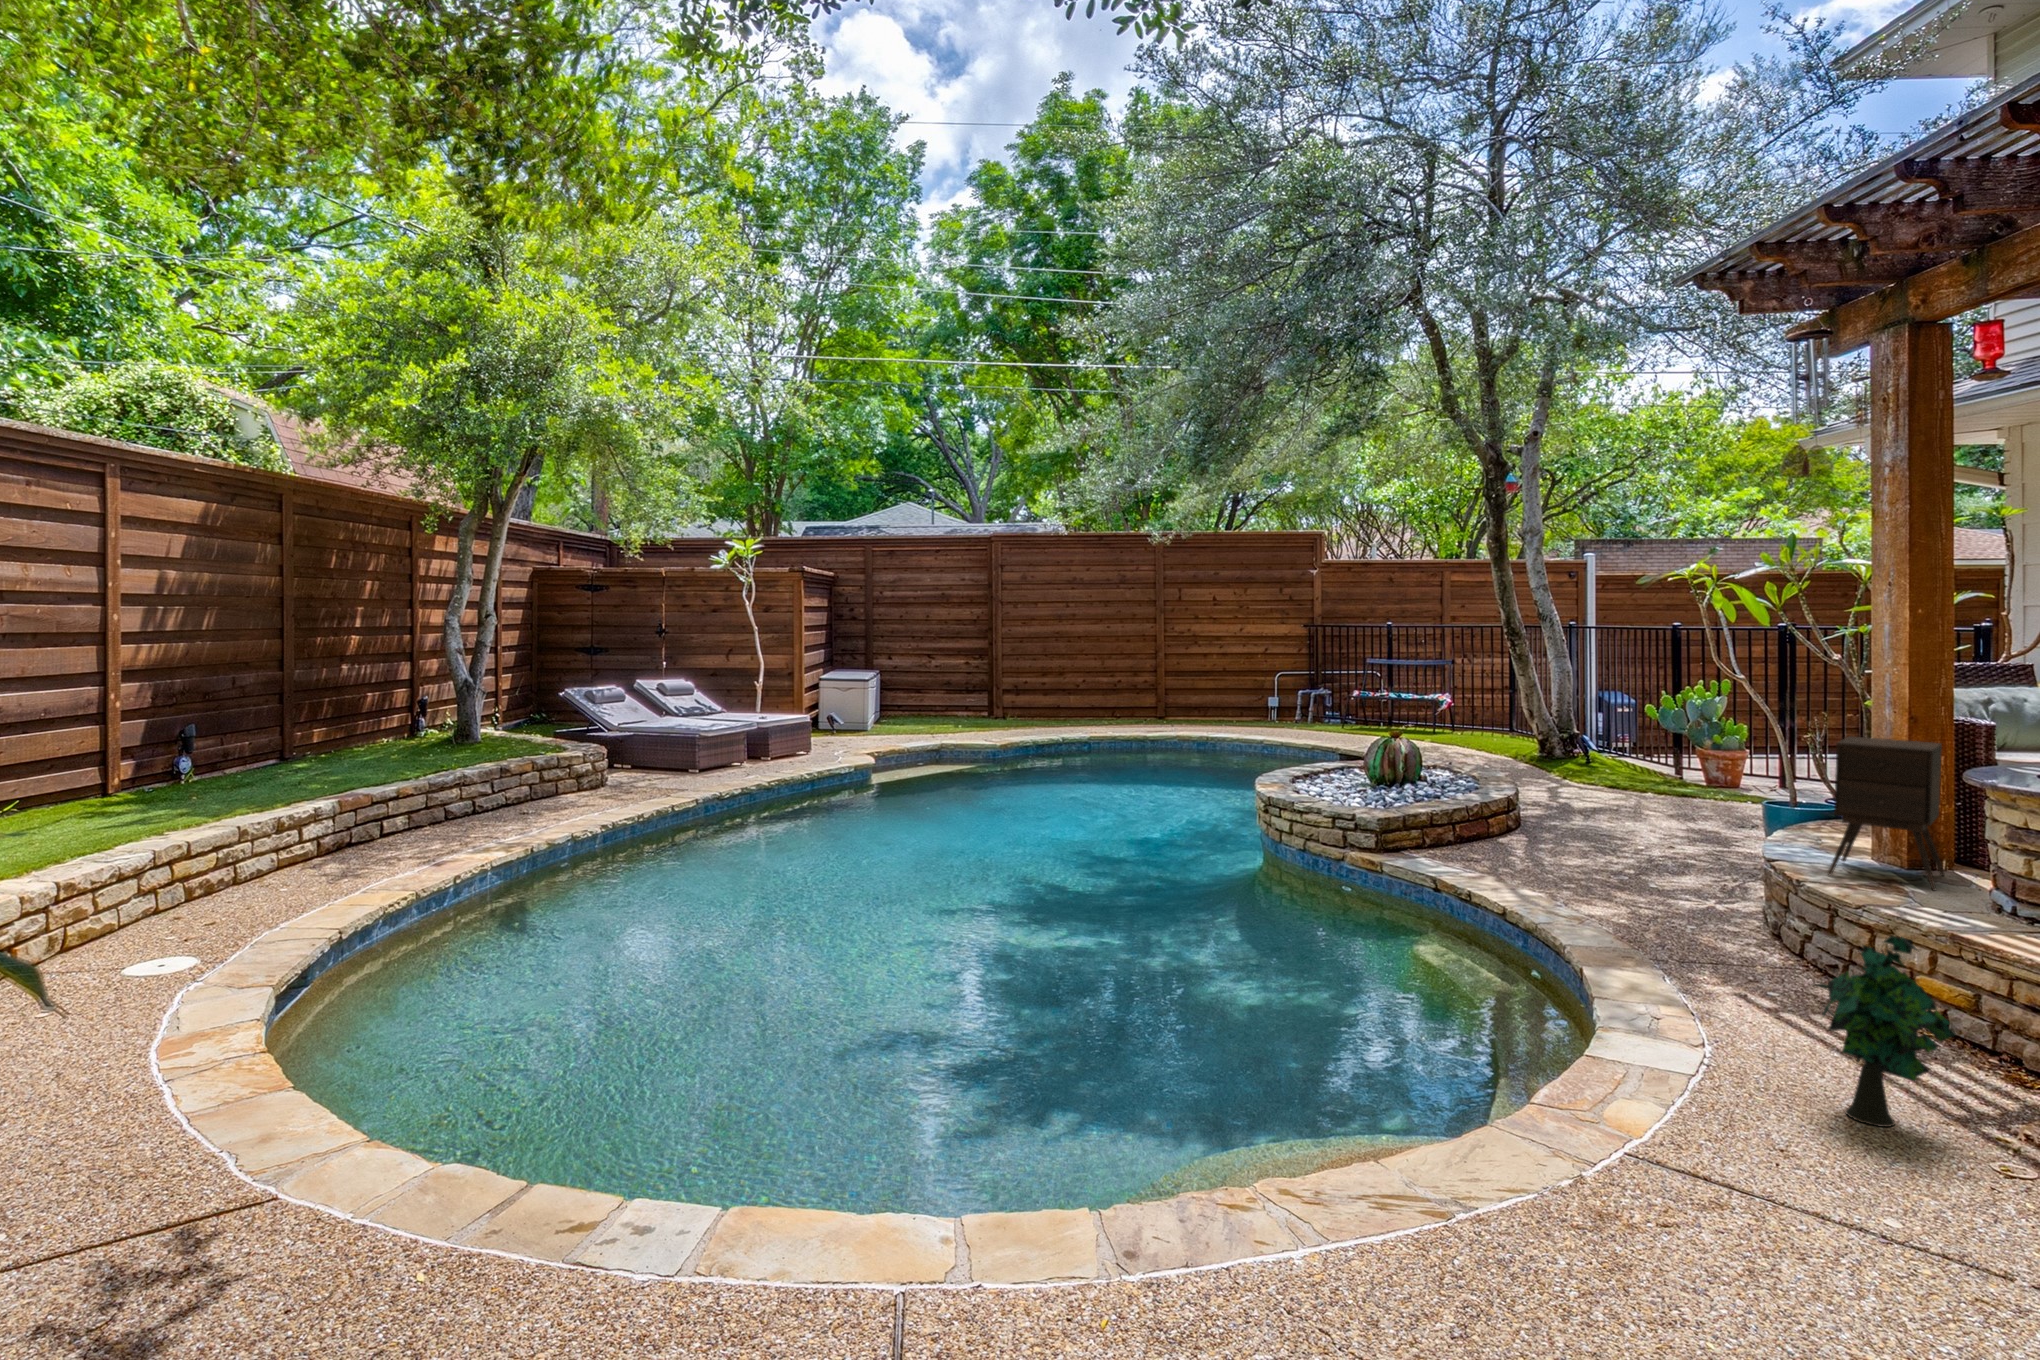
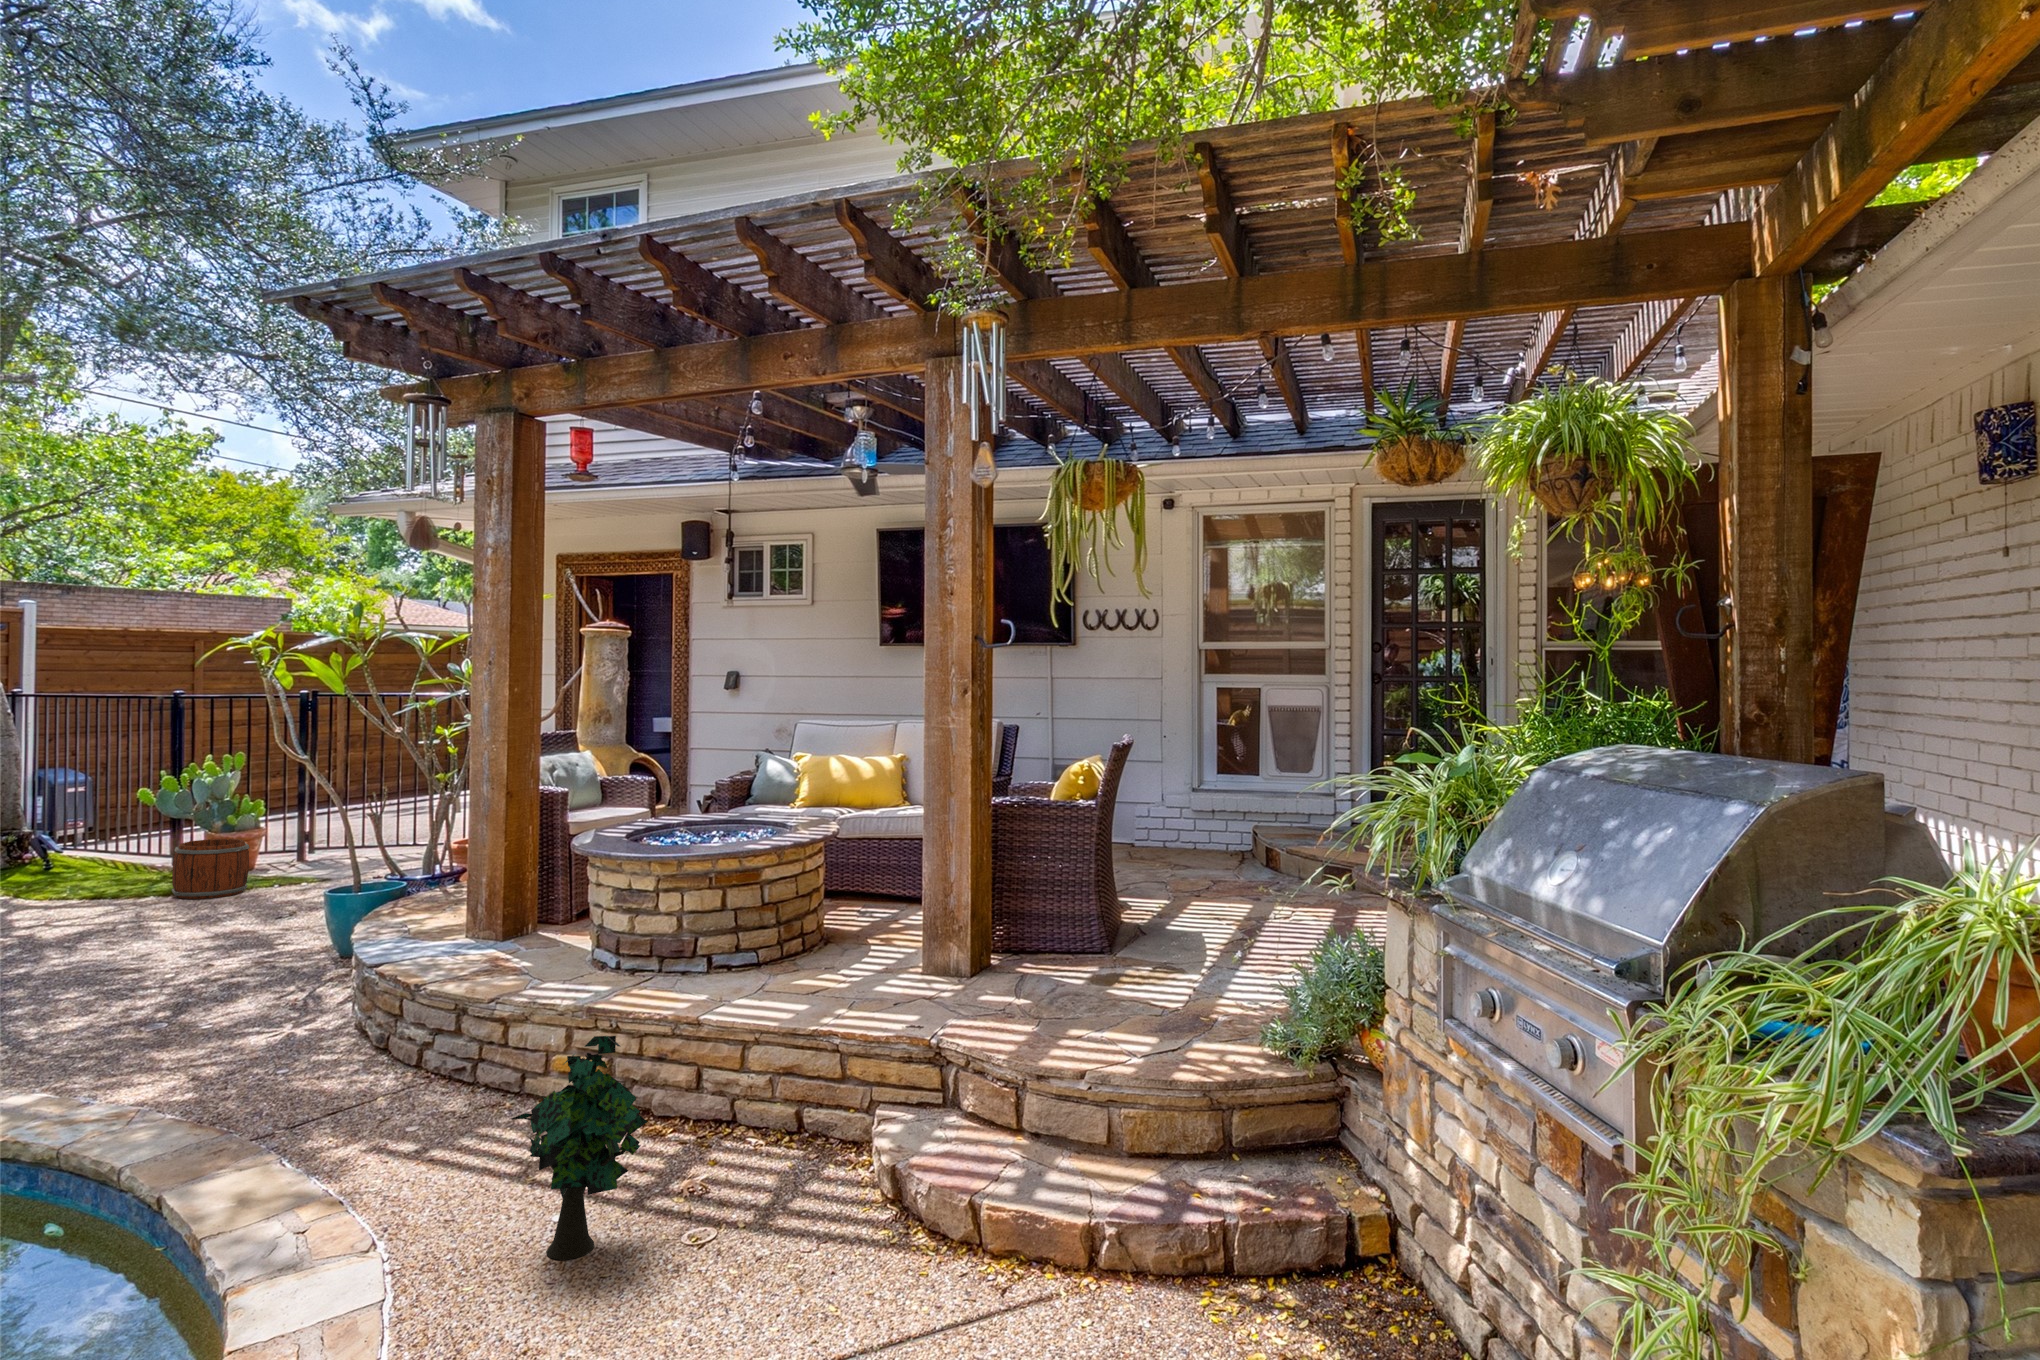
side table: present [1828,736,1944,890] -> none [443,811,542,968]
bucket: none [1664,751,1725,802] -> present [172,839,250,899]

